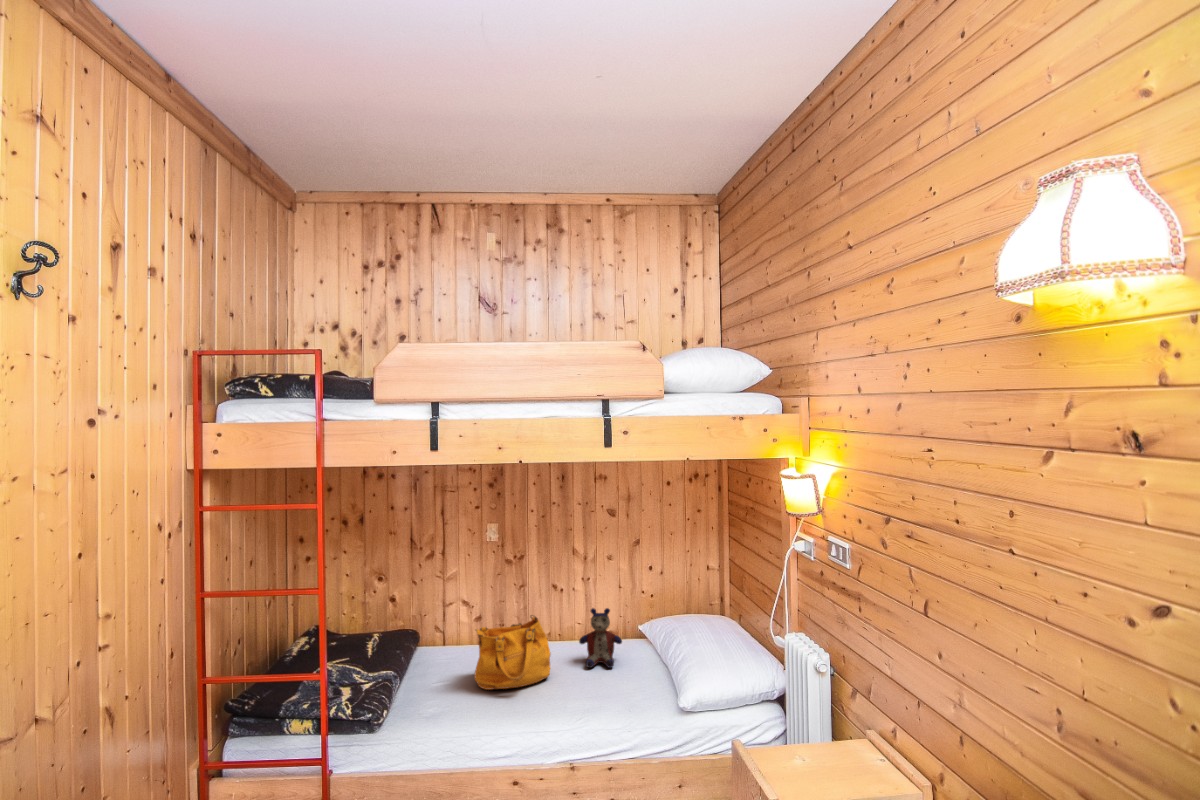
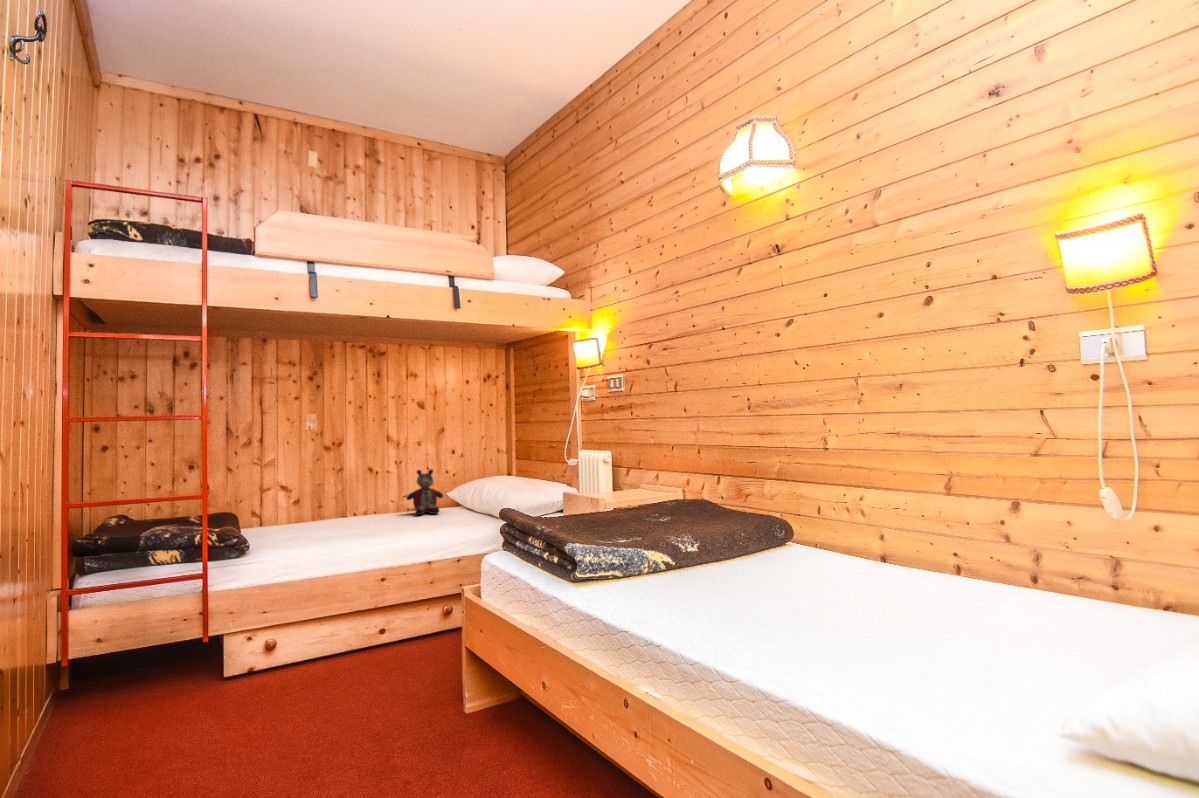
handbag: present [475,615,551,690] -> none [321,471,388,529]

